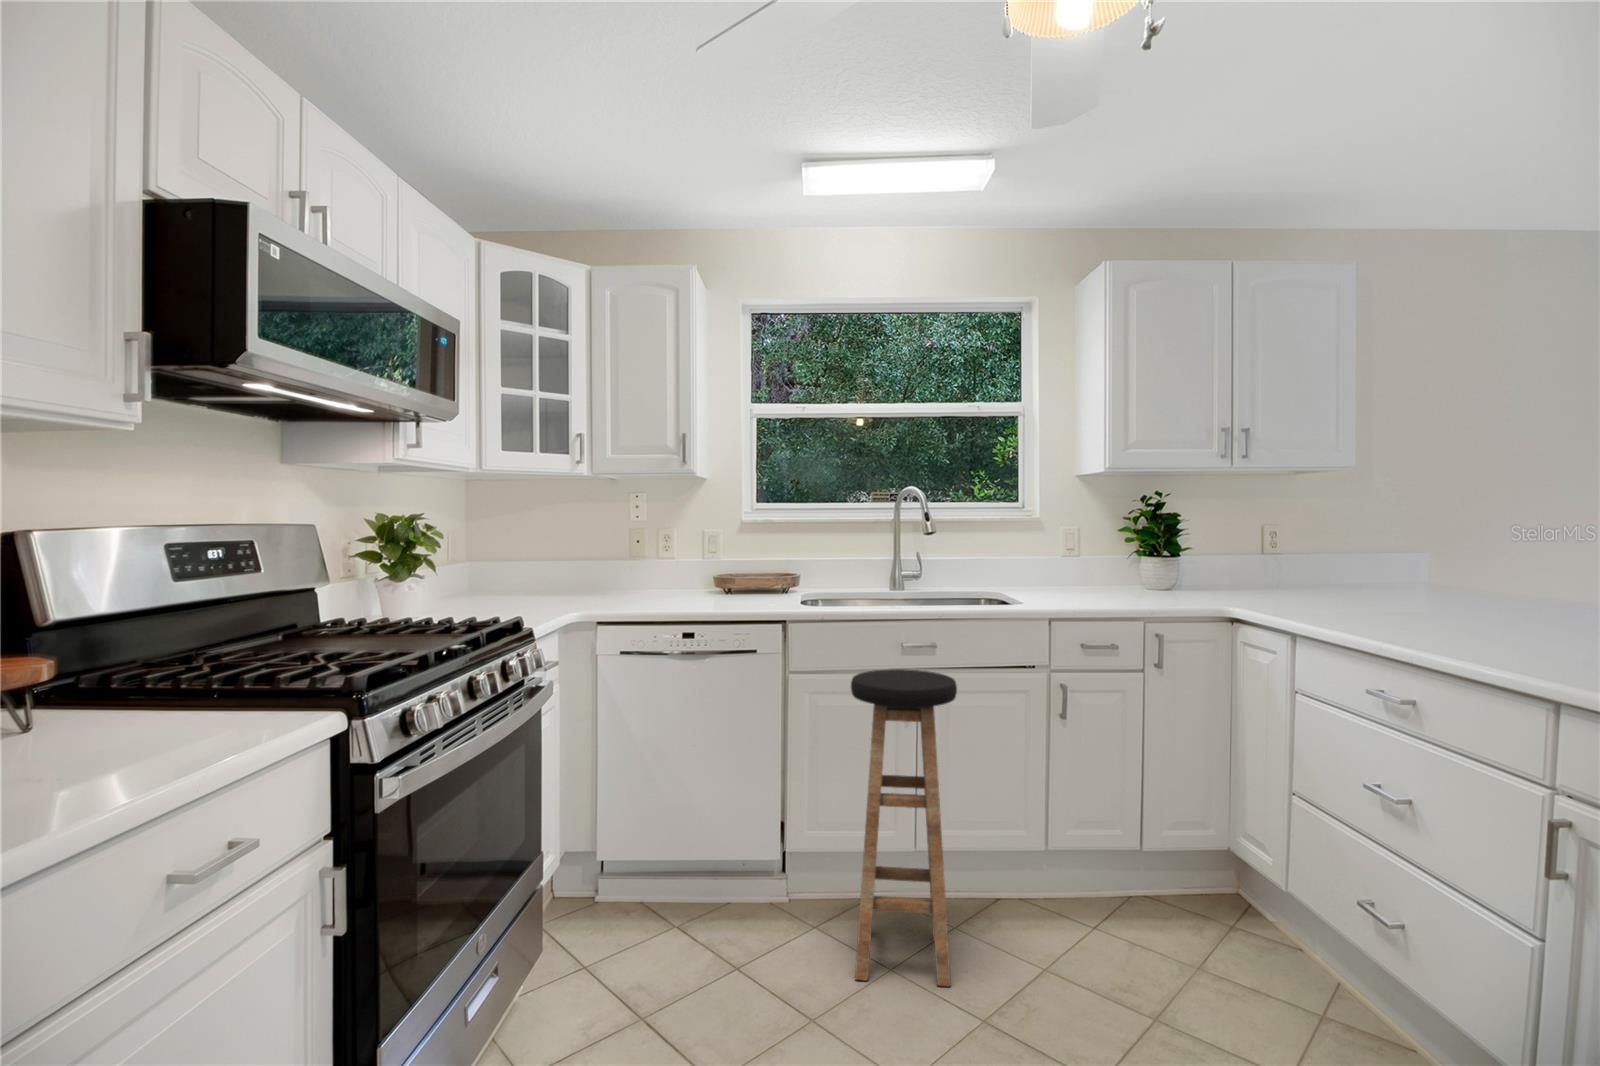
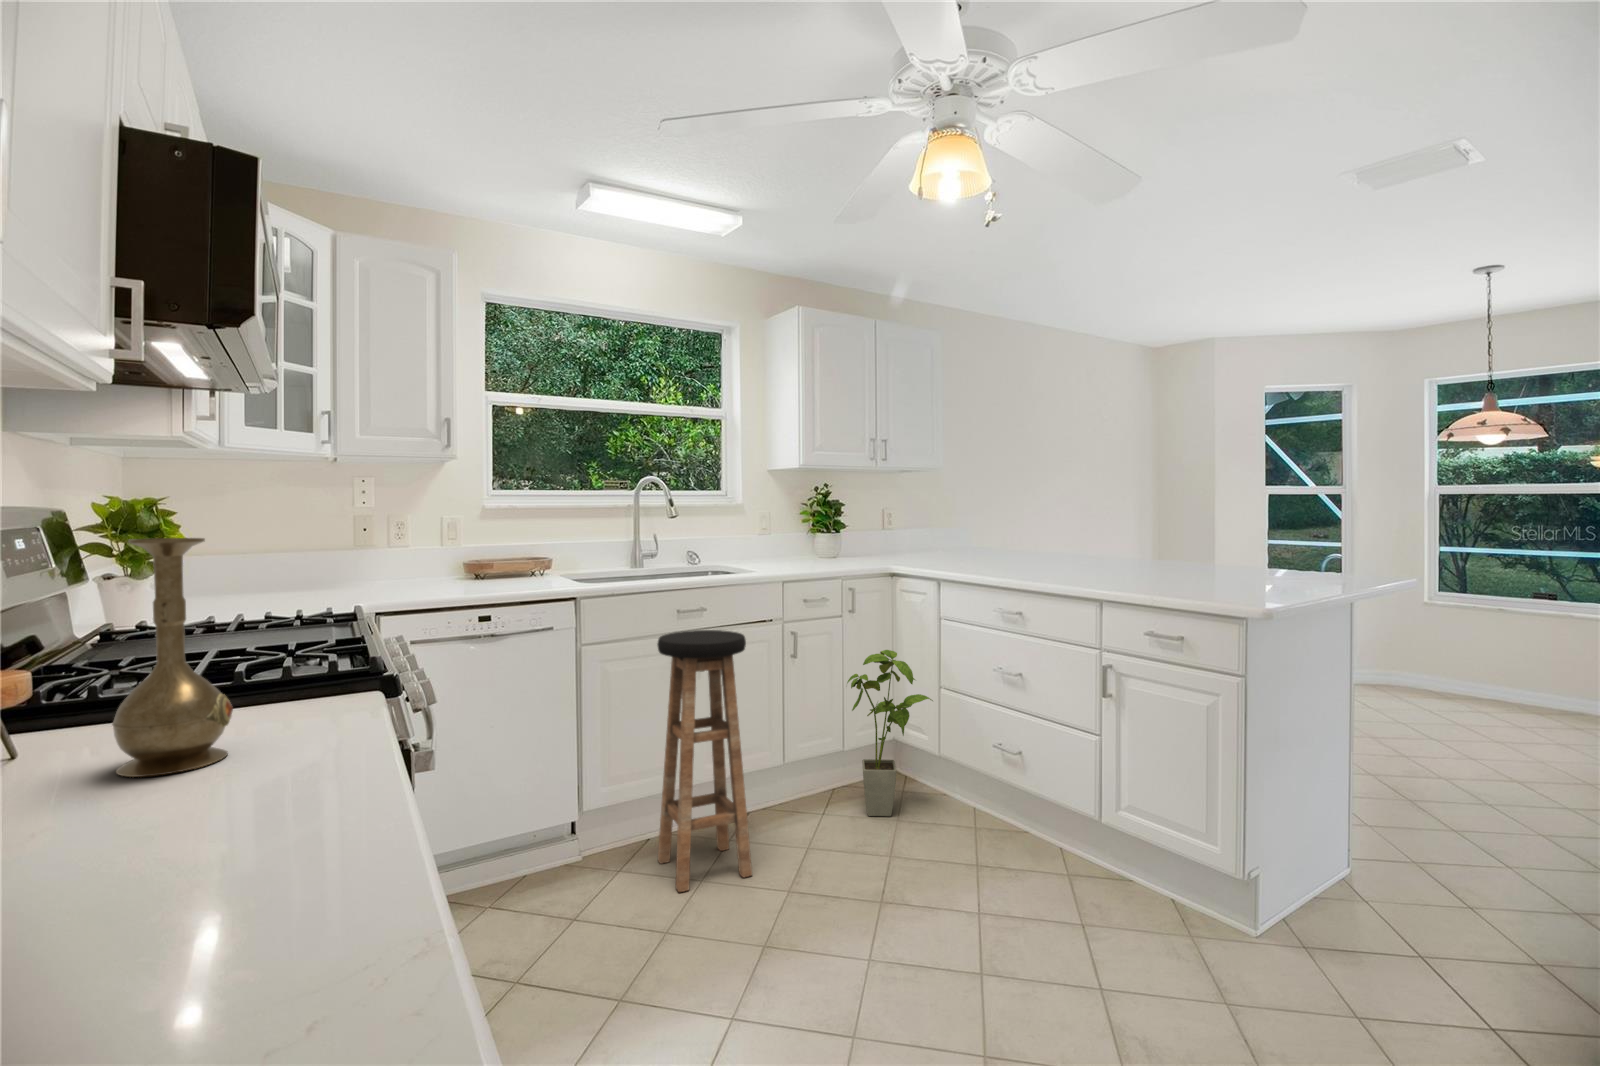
vase: none [52,559,162,773] -> present [112,538,233,777]
house plant: none [1132,725,1271,960] -> present [847,650,933,816]

